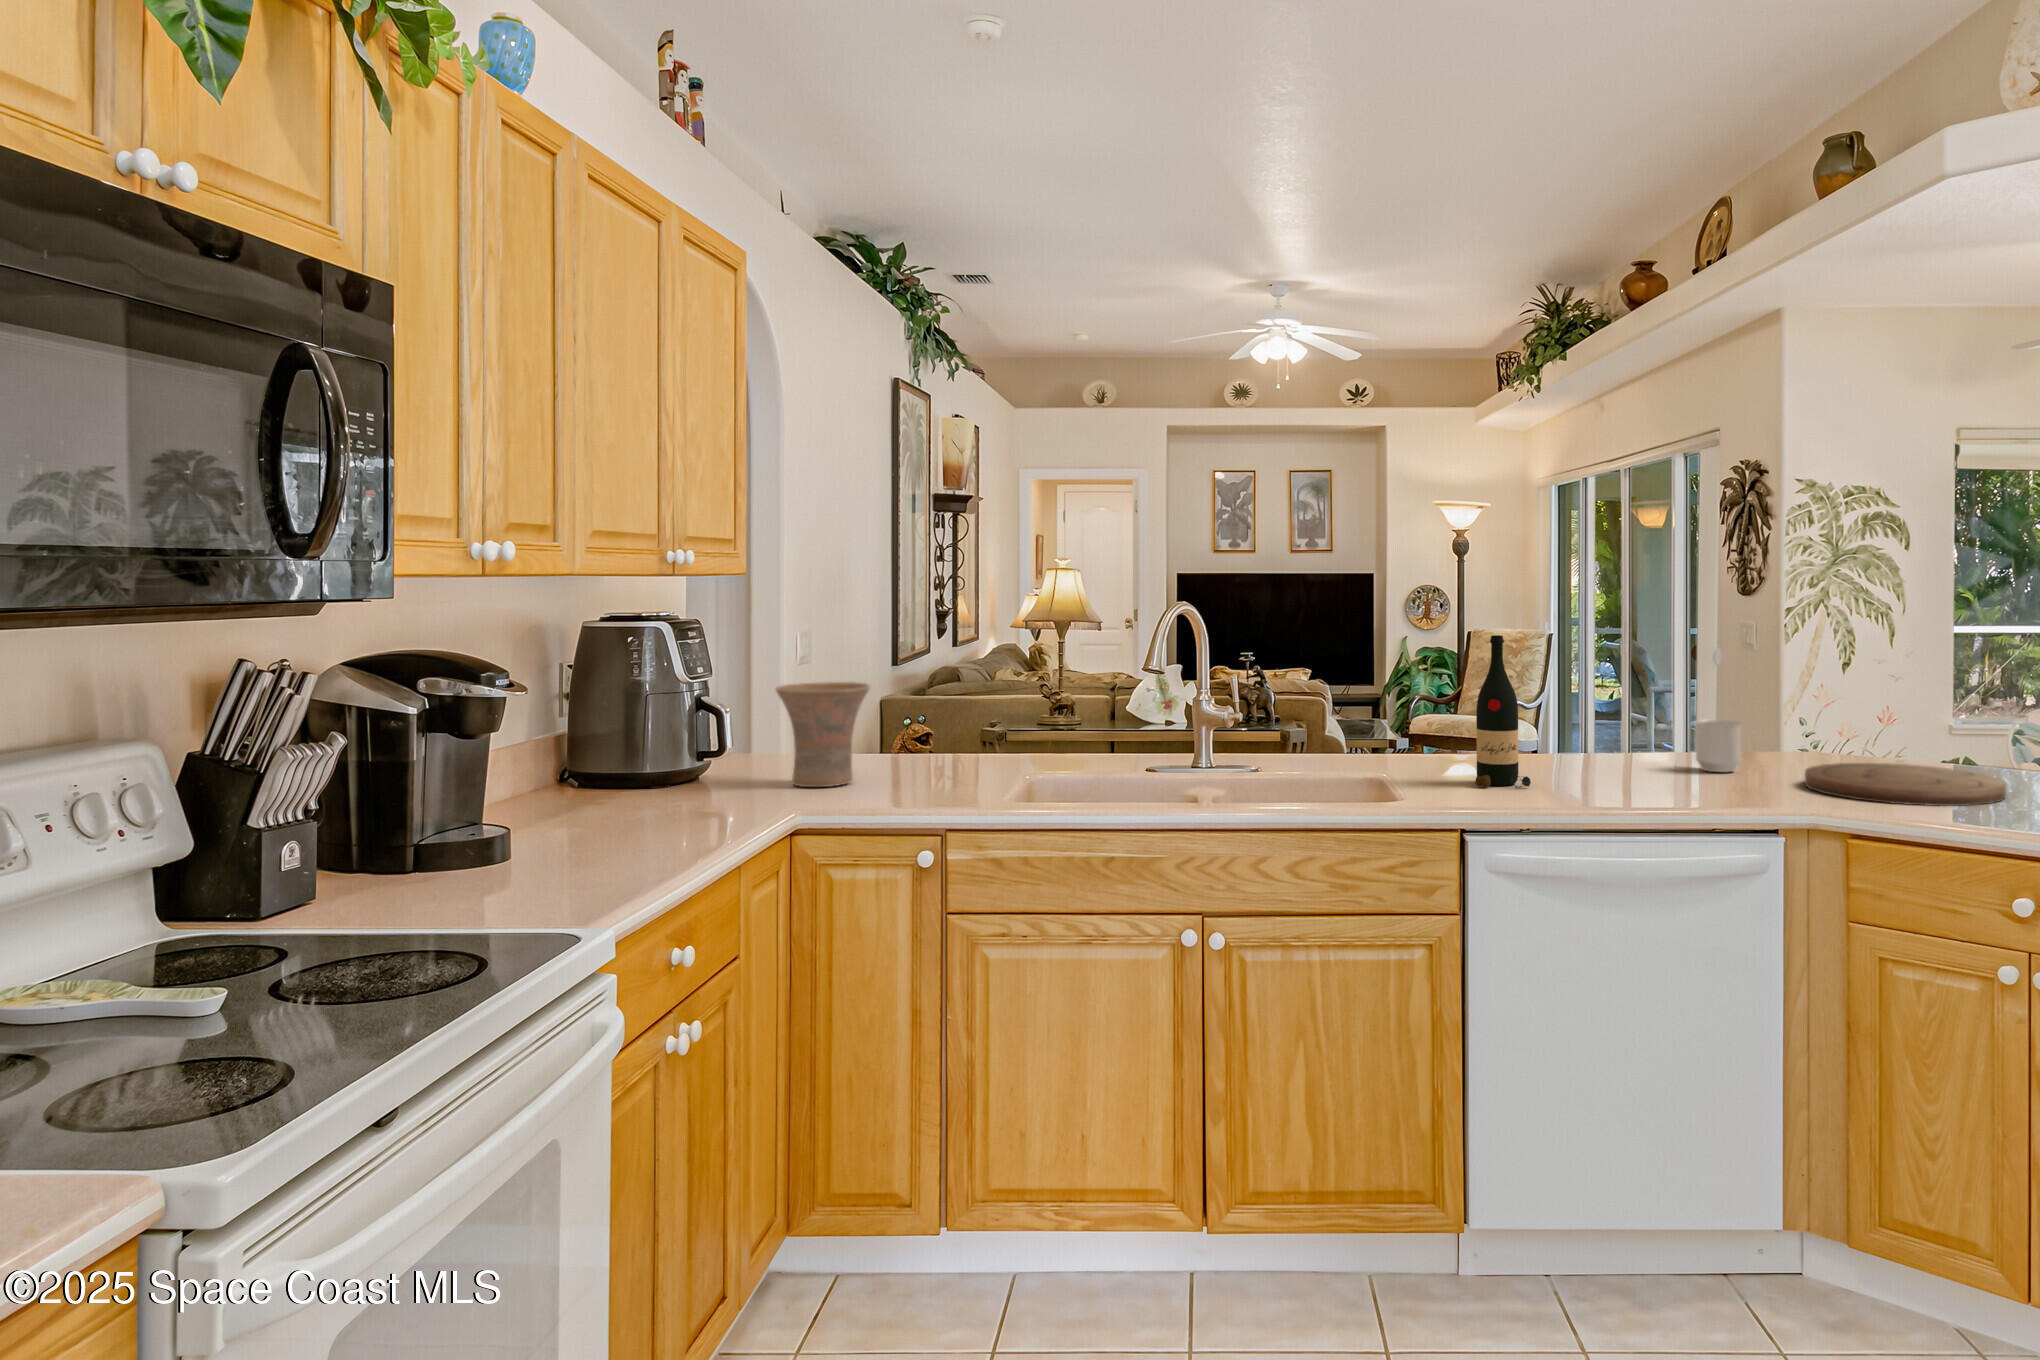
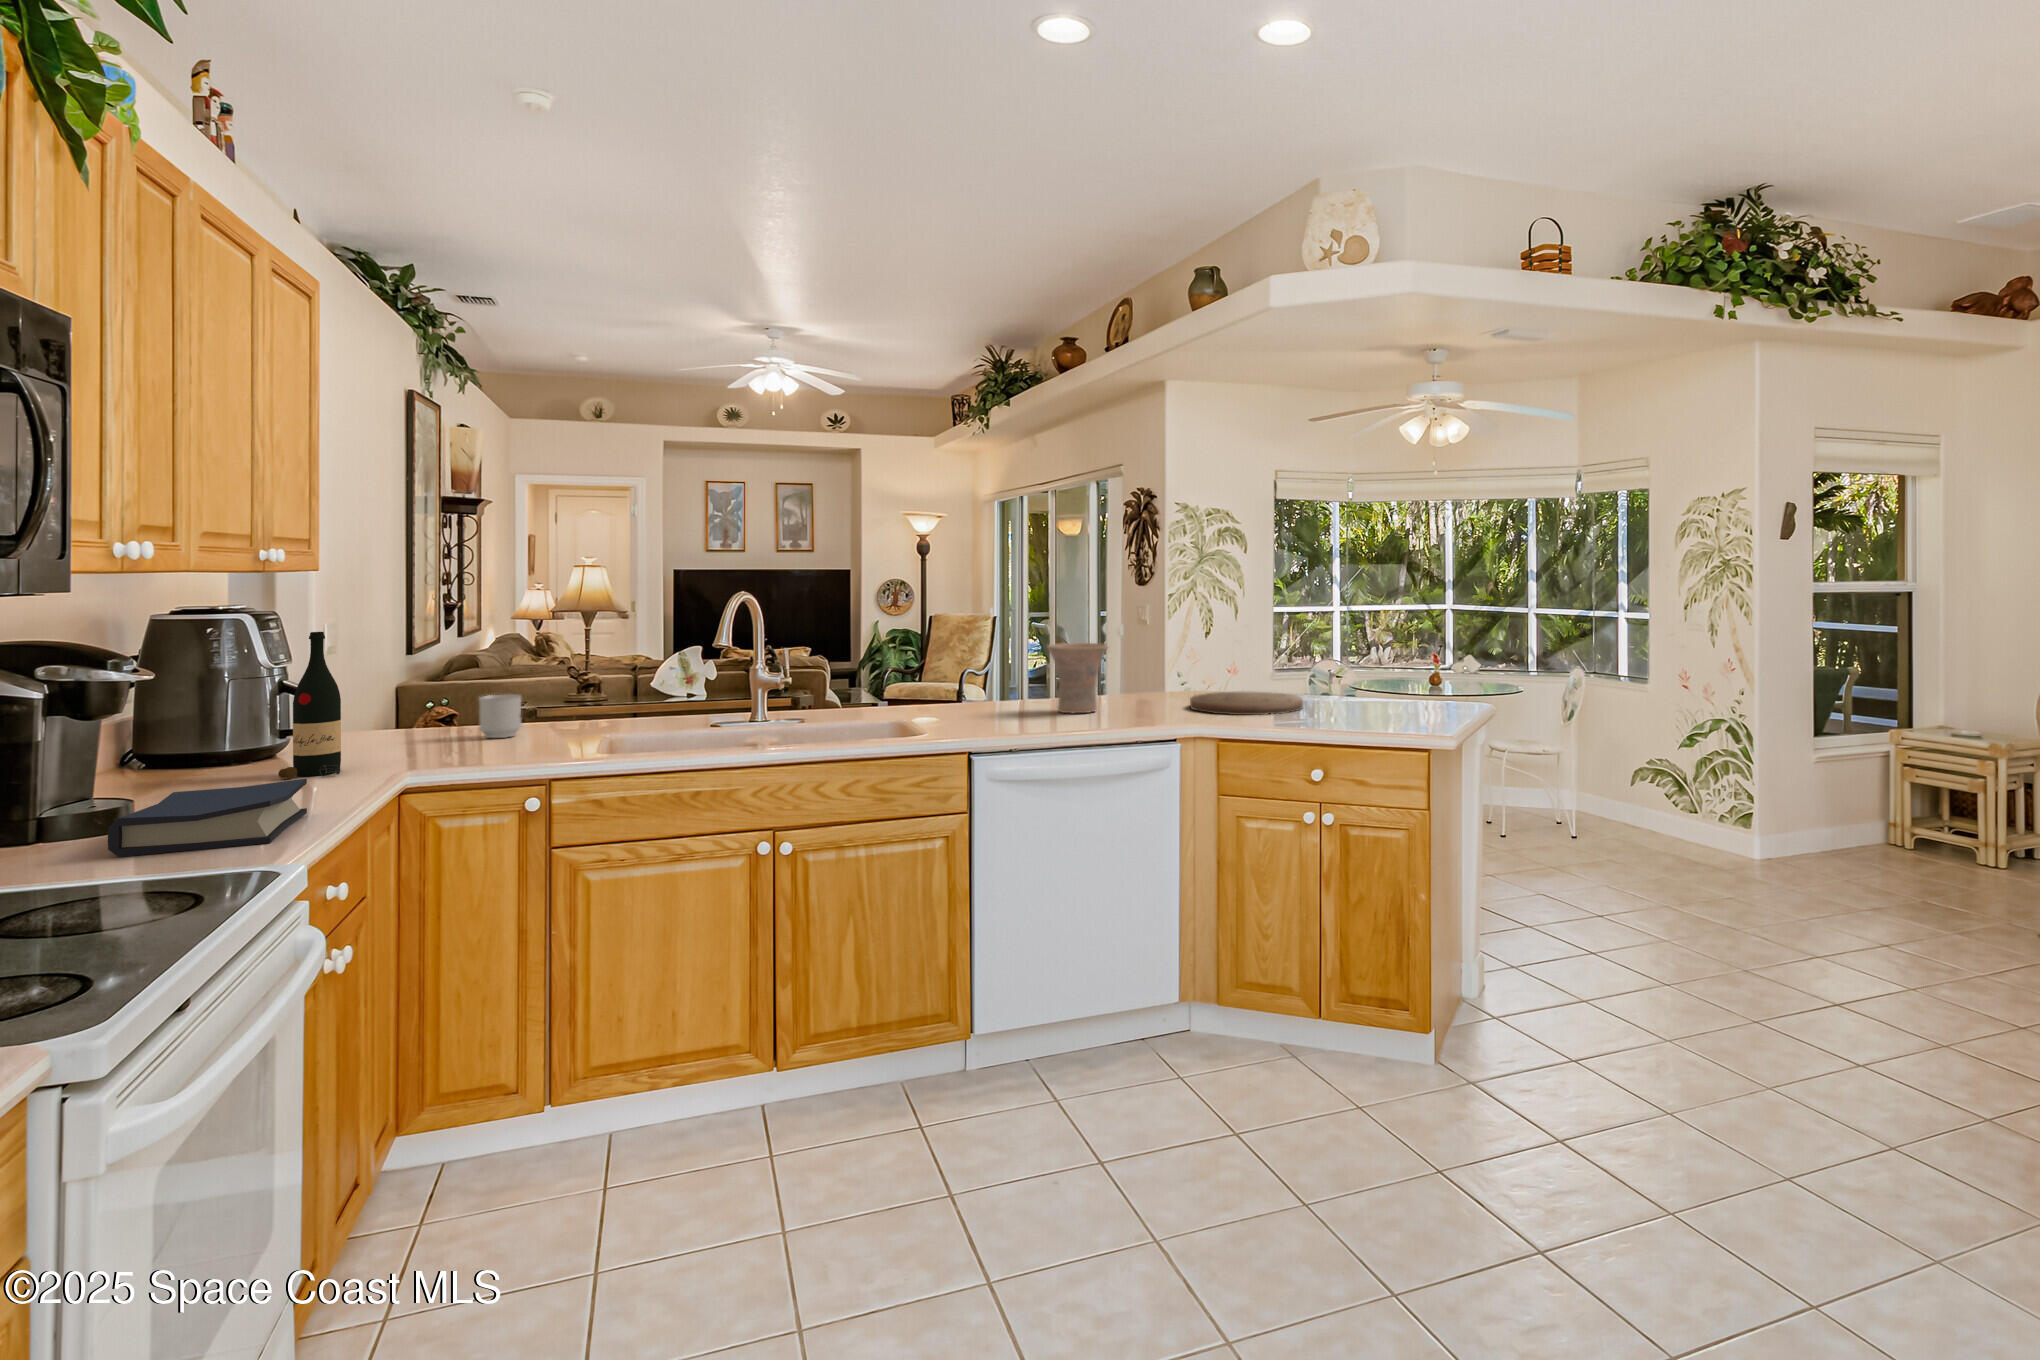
wine bottle: present [1476,635,1531,787] -> present [278,632,341,778]
vase: present [776,682,870,787] -> present [1047,643,1108,713]
mug: present [1695,720,1741,772] -> present [479,694,521,738]
hardback book: none [462,813,667,891] -> present [108,779,307,857]

